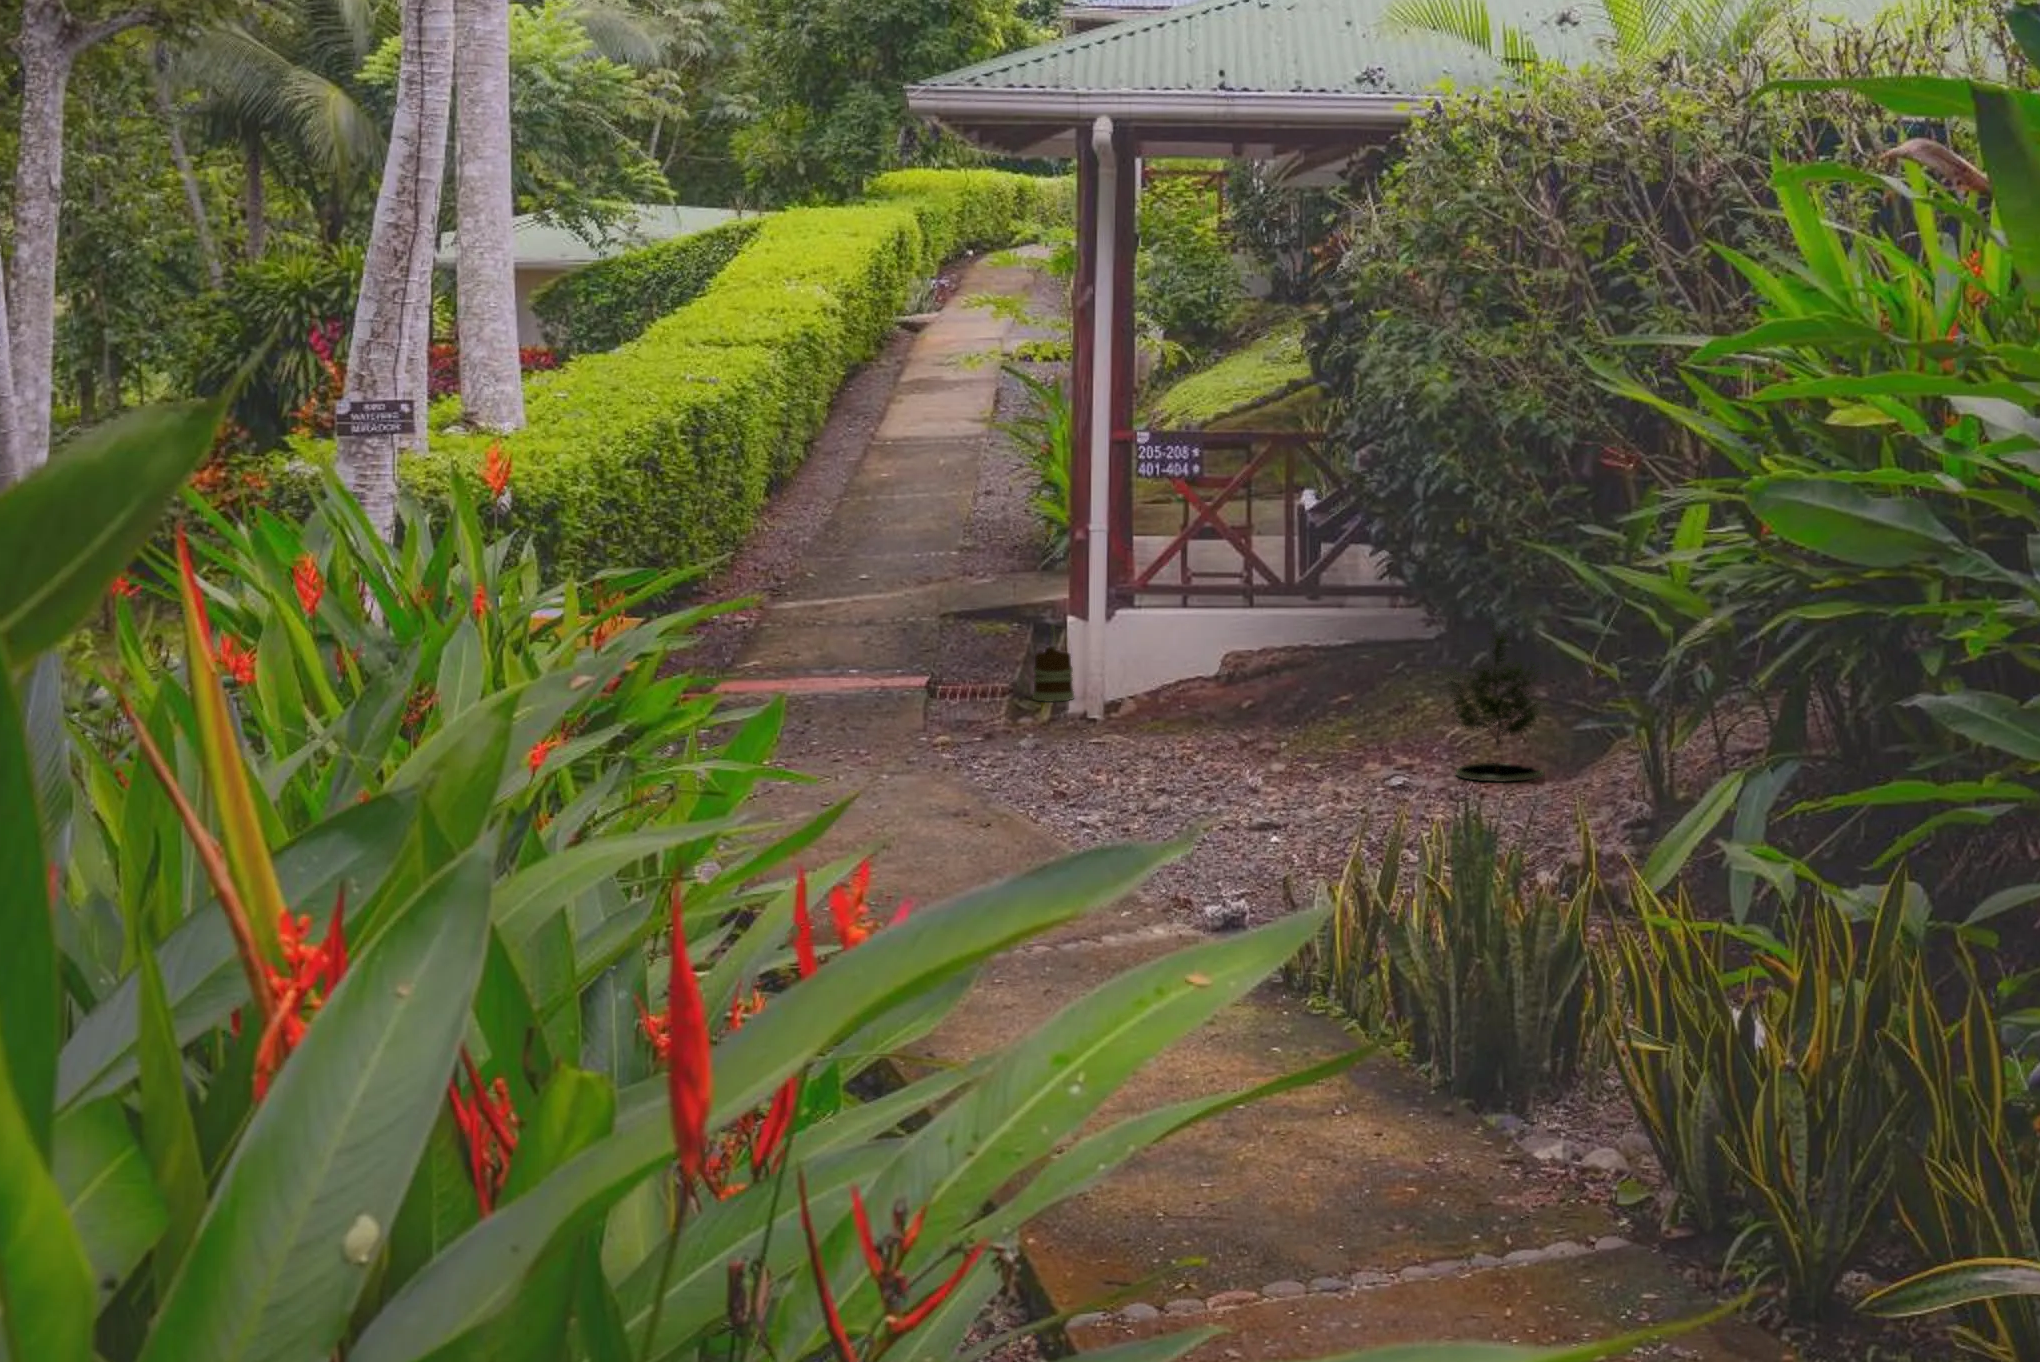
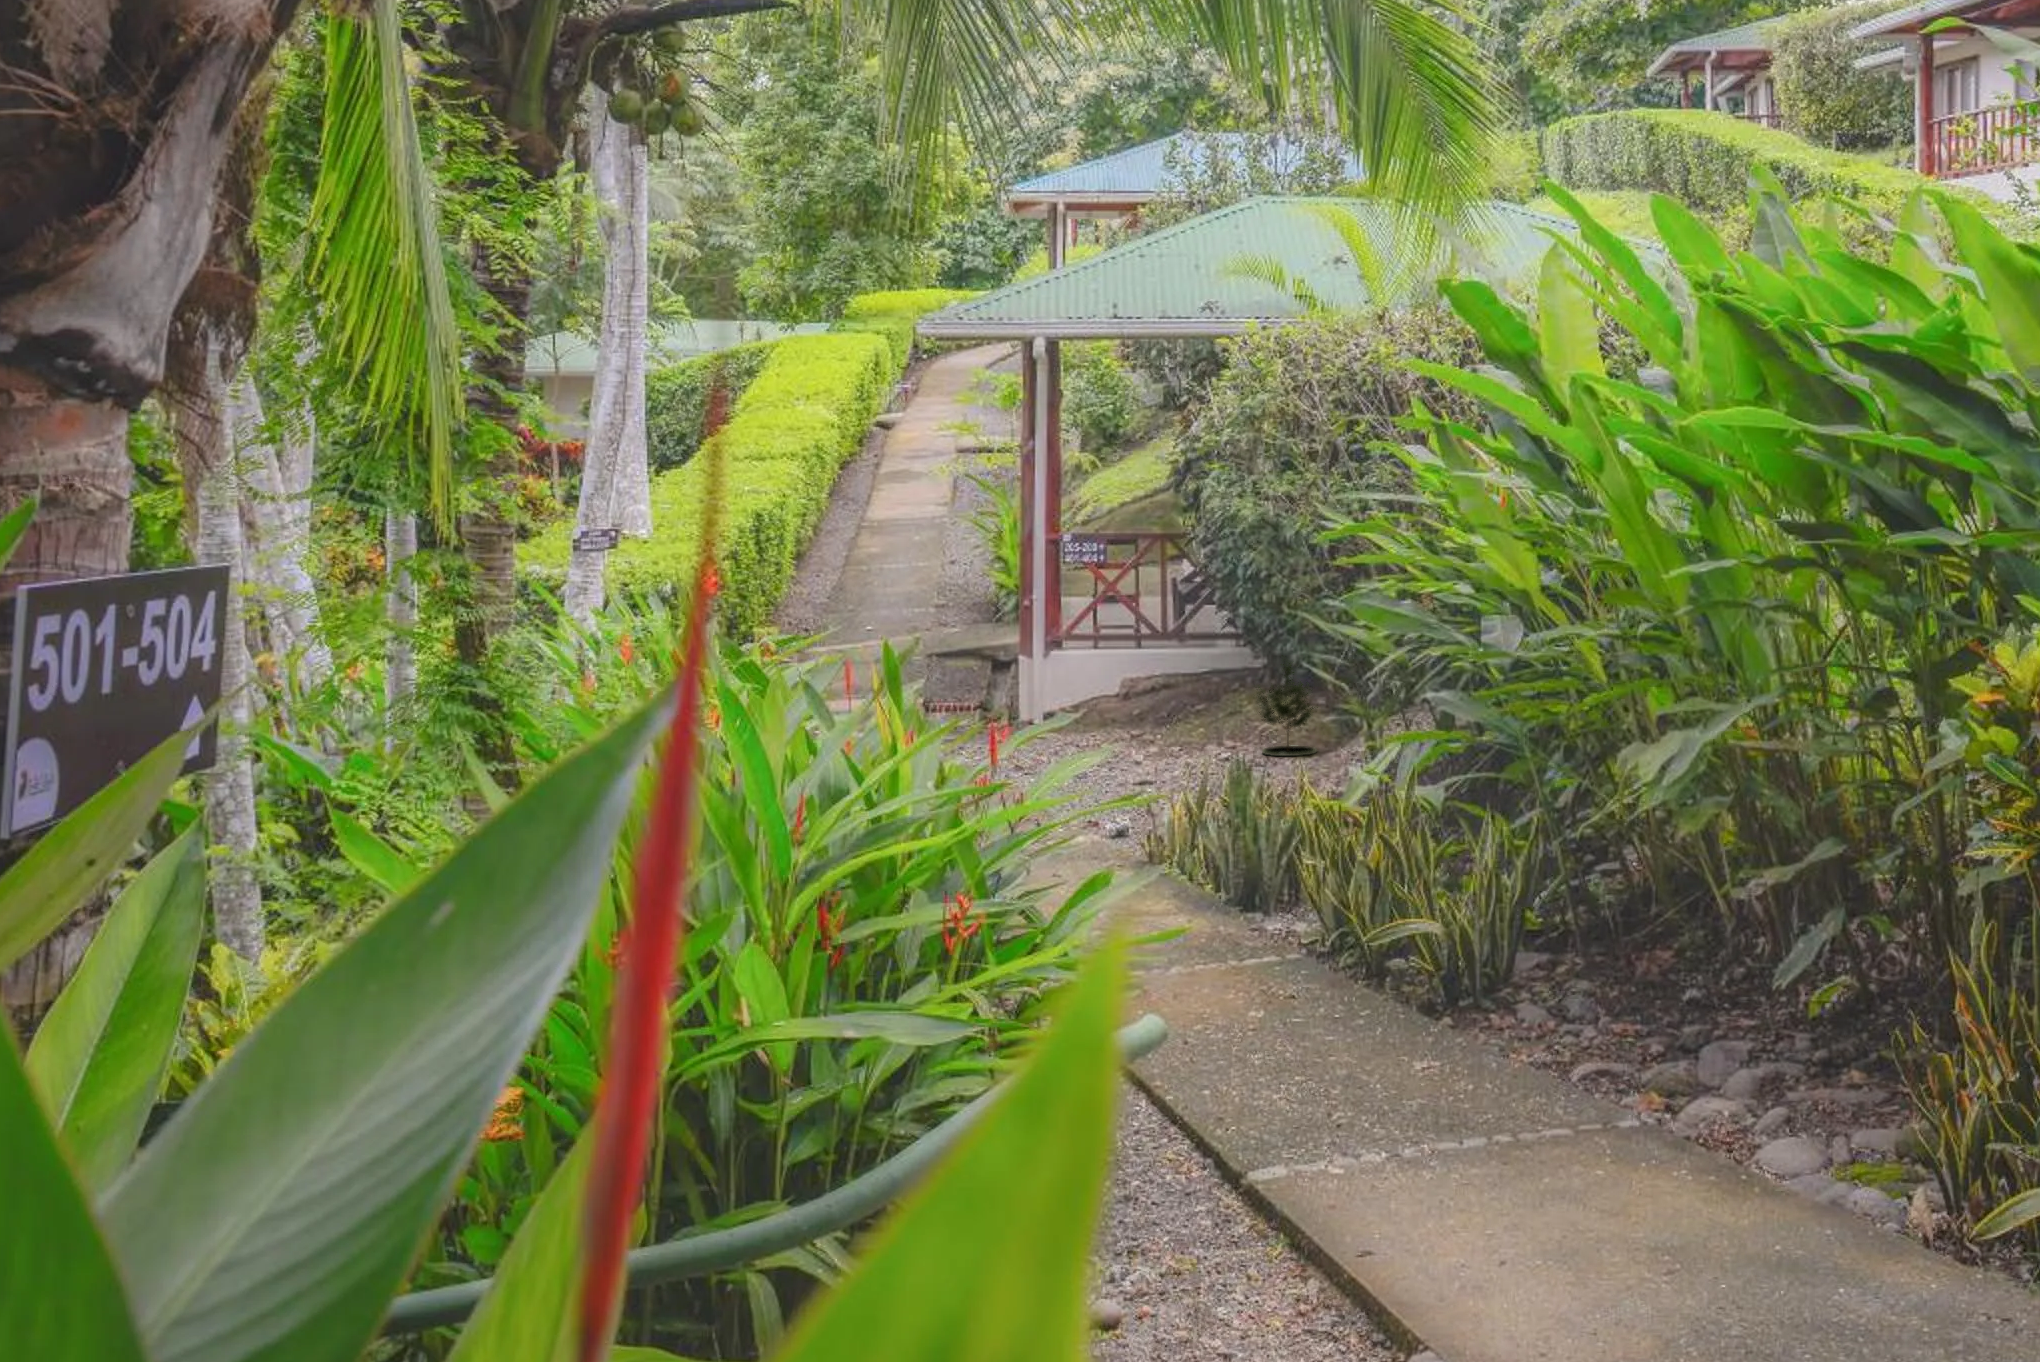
wooden bucket: present [1033,625,1074,701] -> none [996,663,1024,715]

